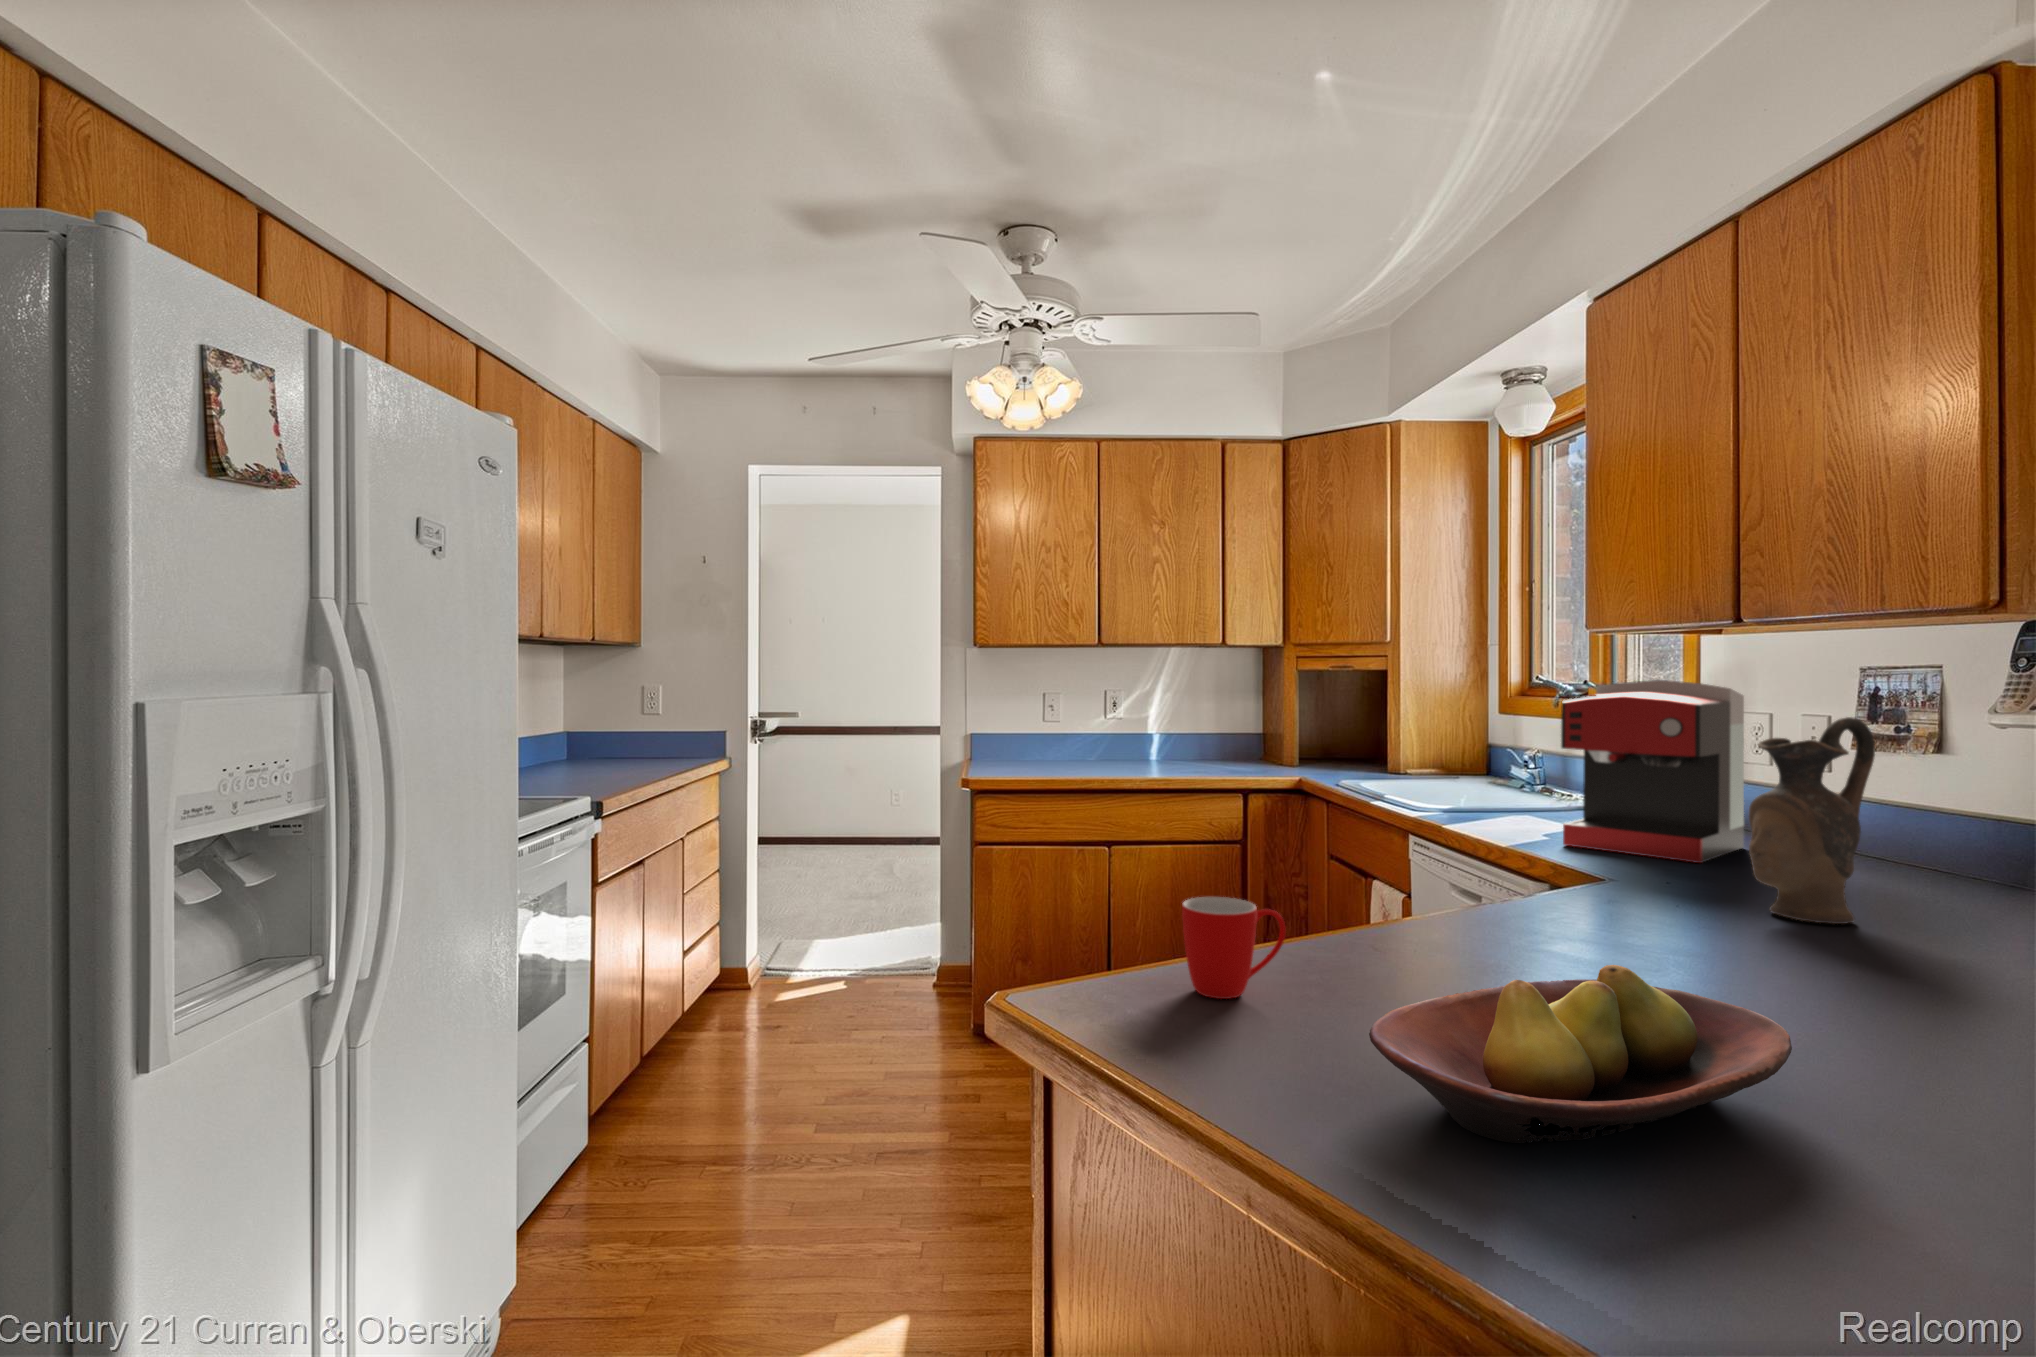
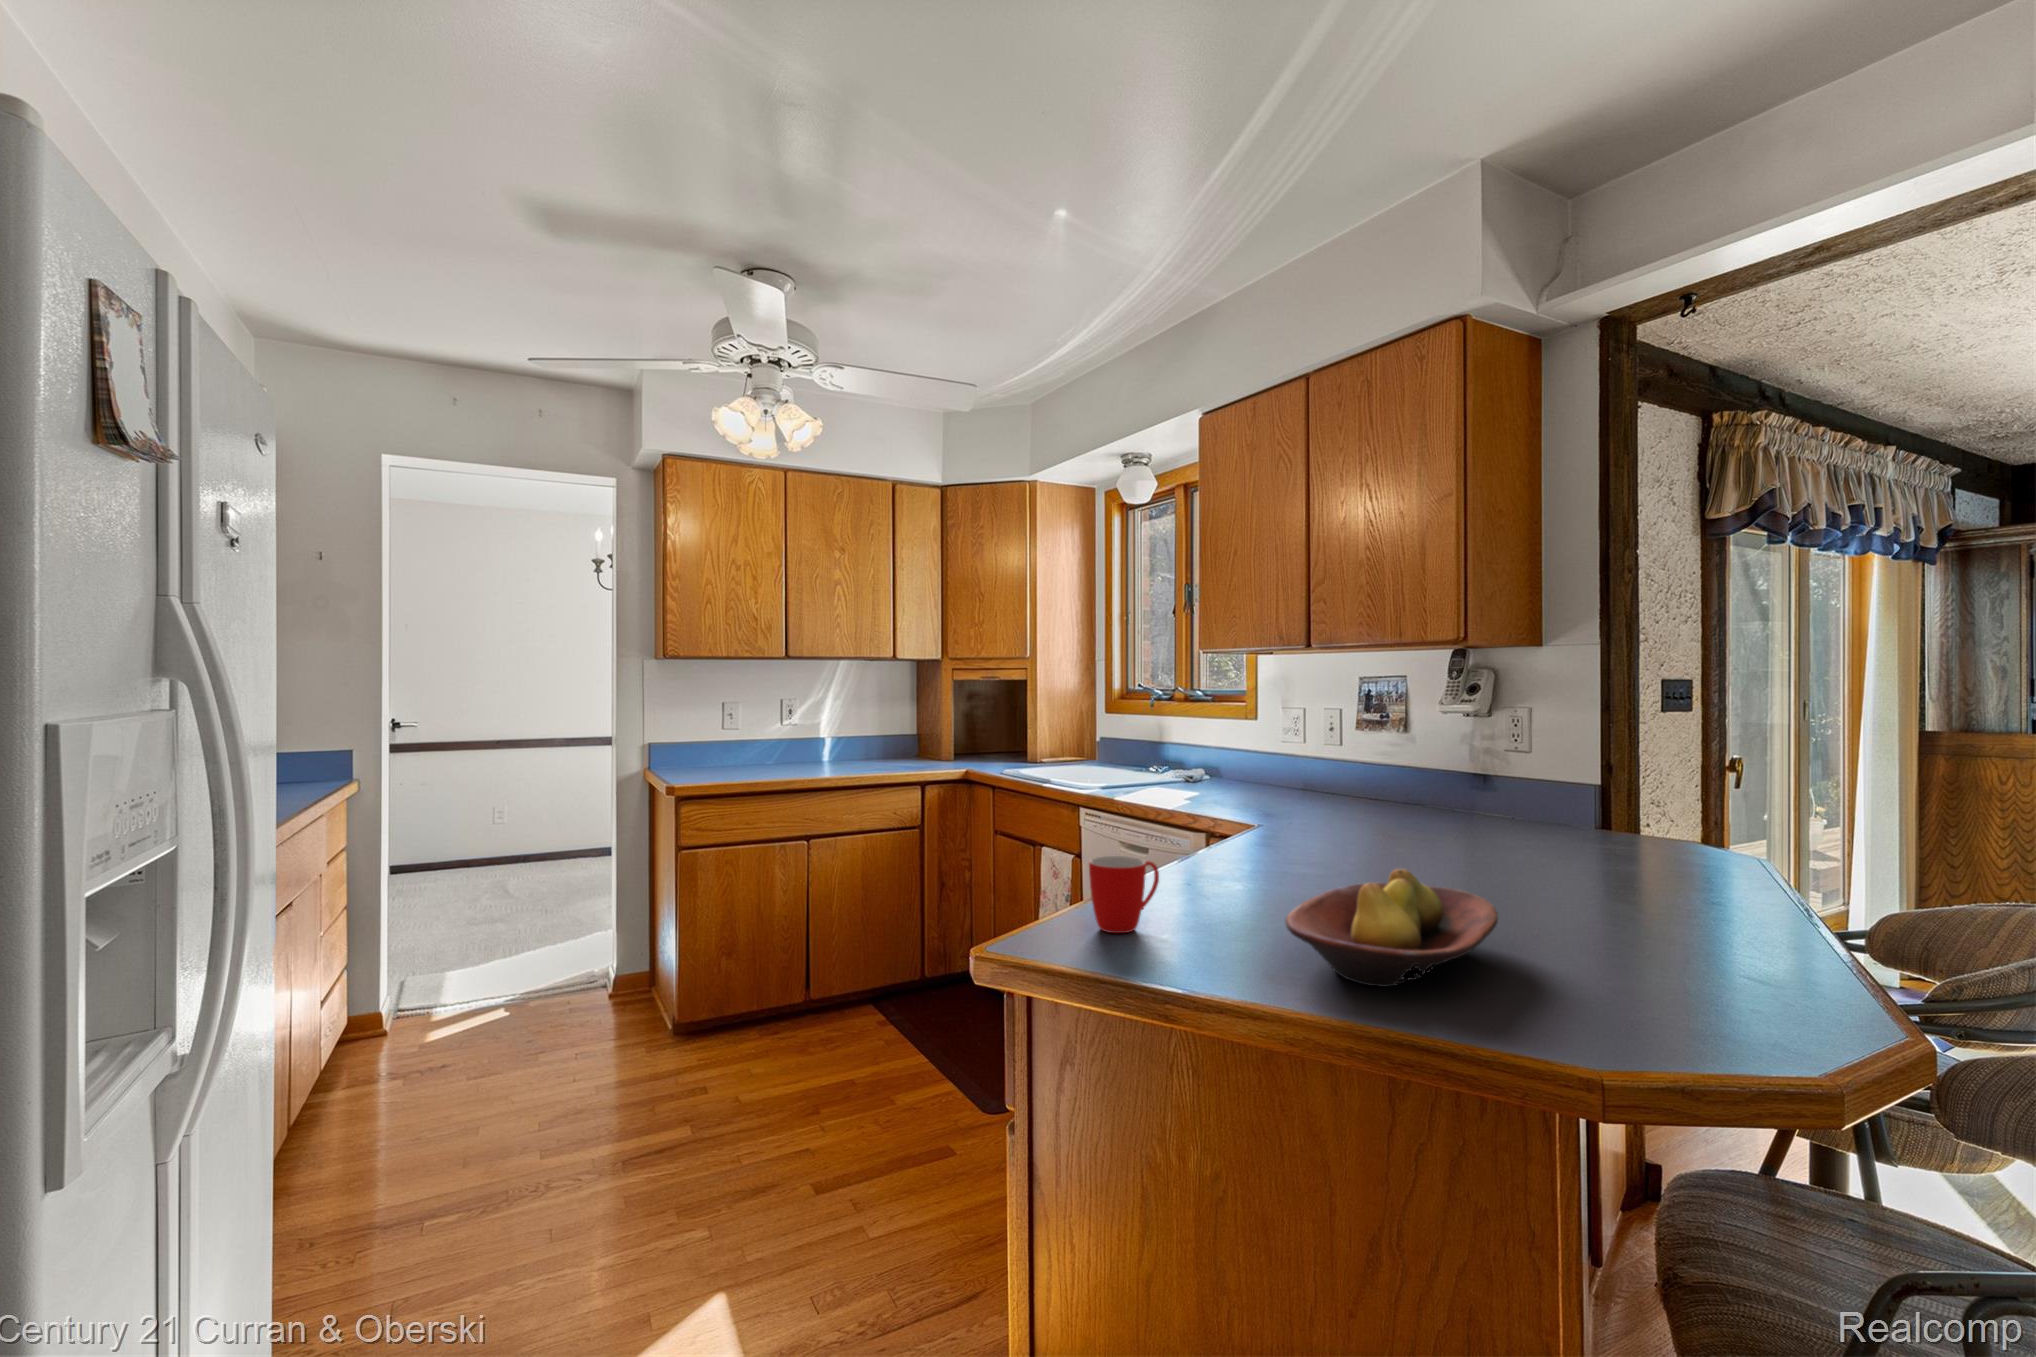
coffee maker: present [1561,680,1744,863] -> none [1203,686,1304,812]
ceramic pitcher: present [1749,717,1875,924] -> none [1348,709,1411,841]

